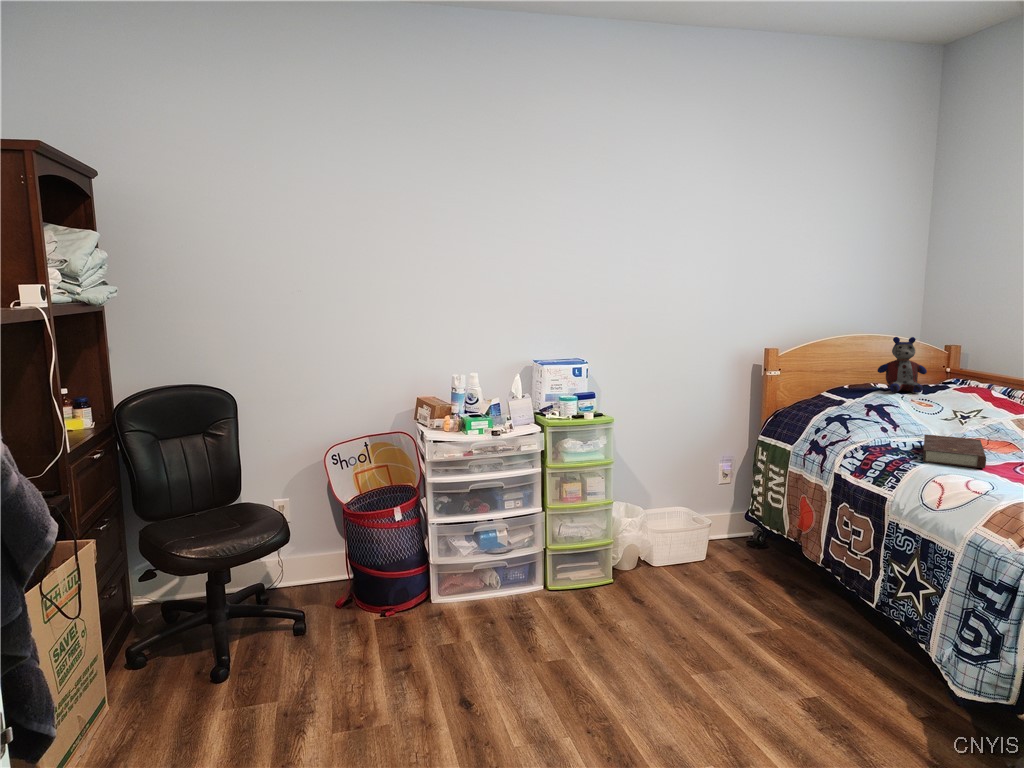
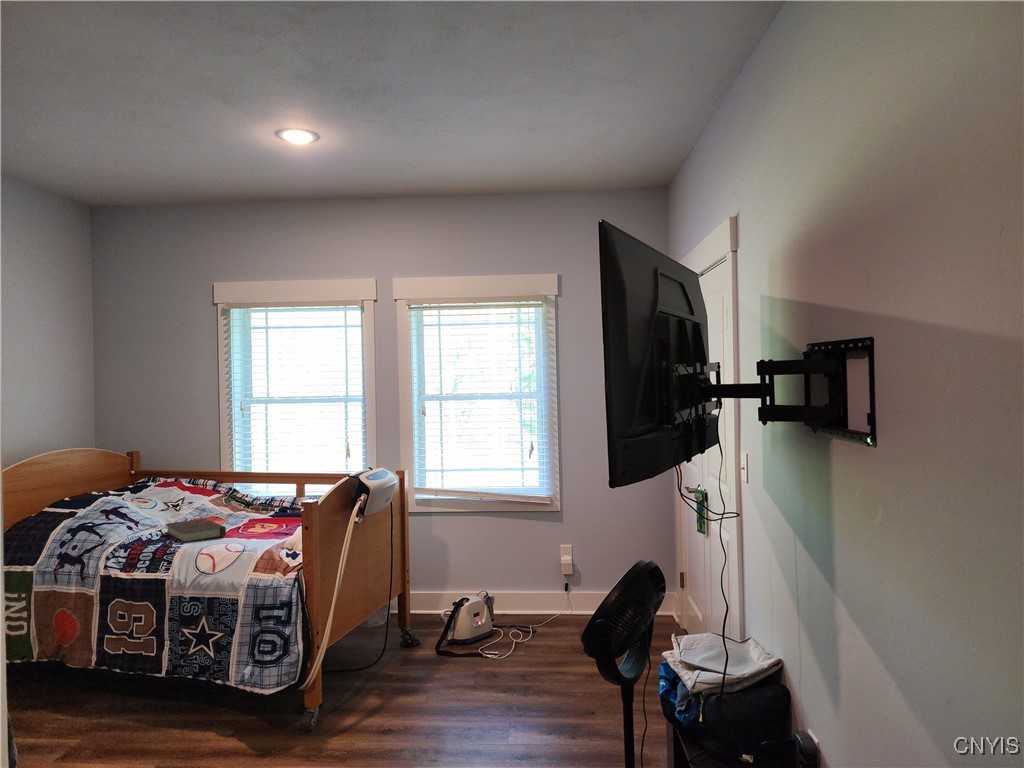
stuffed bear: present [877,337,927,393] -> none [92,449,136,497]

